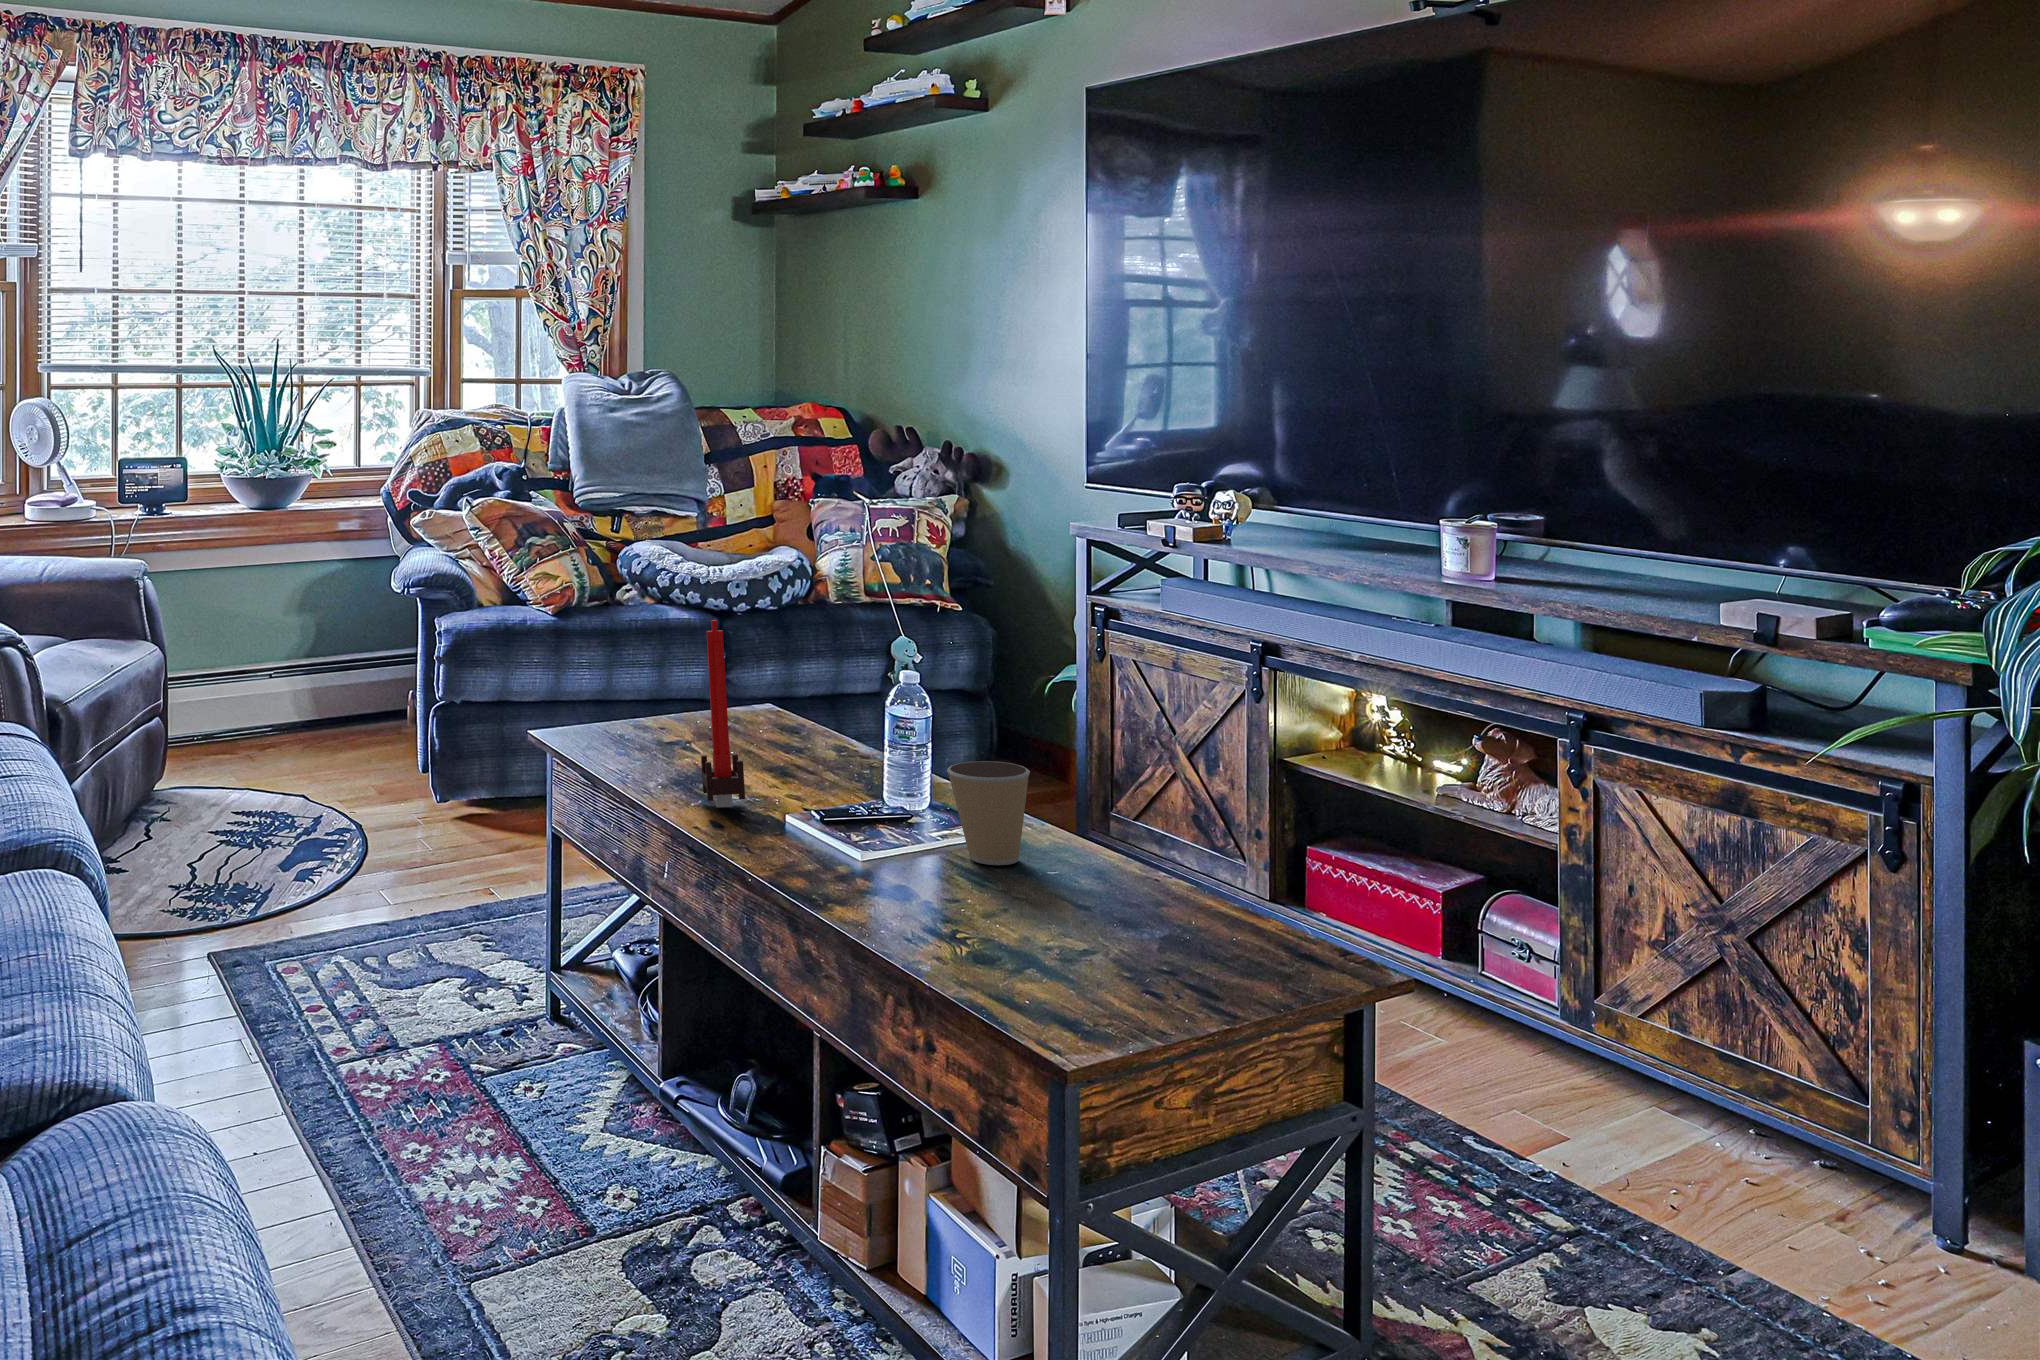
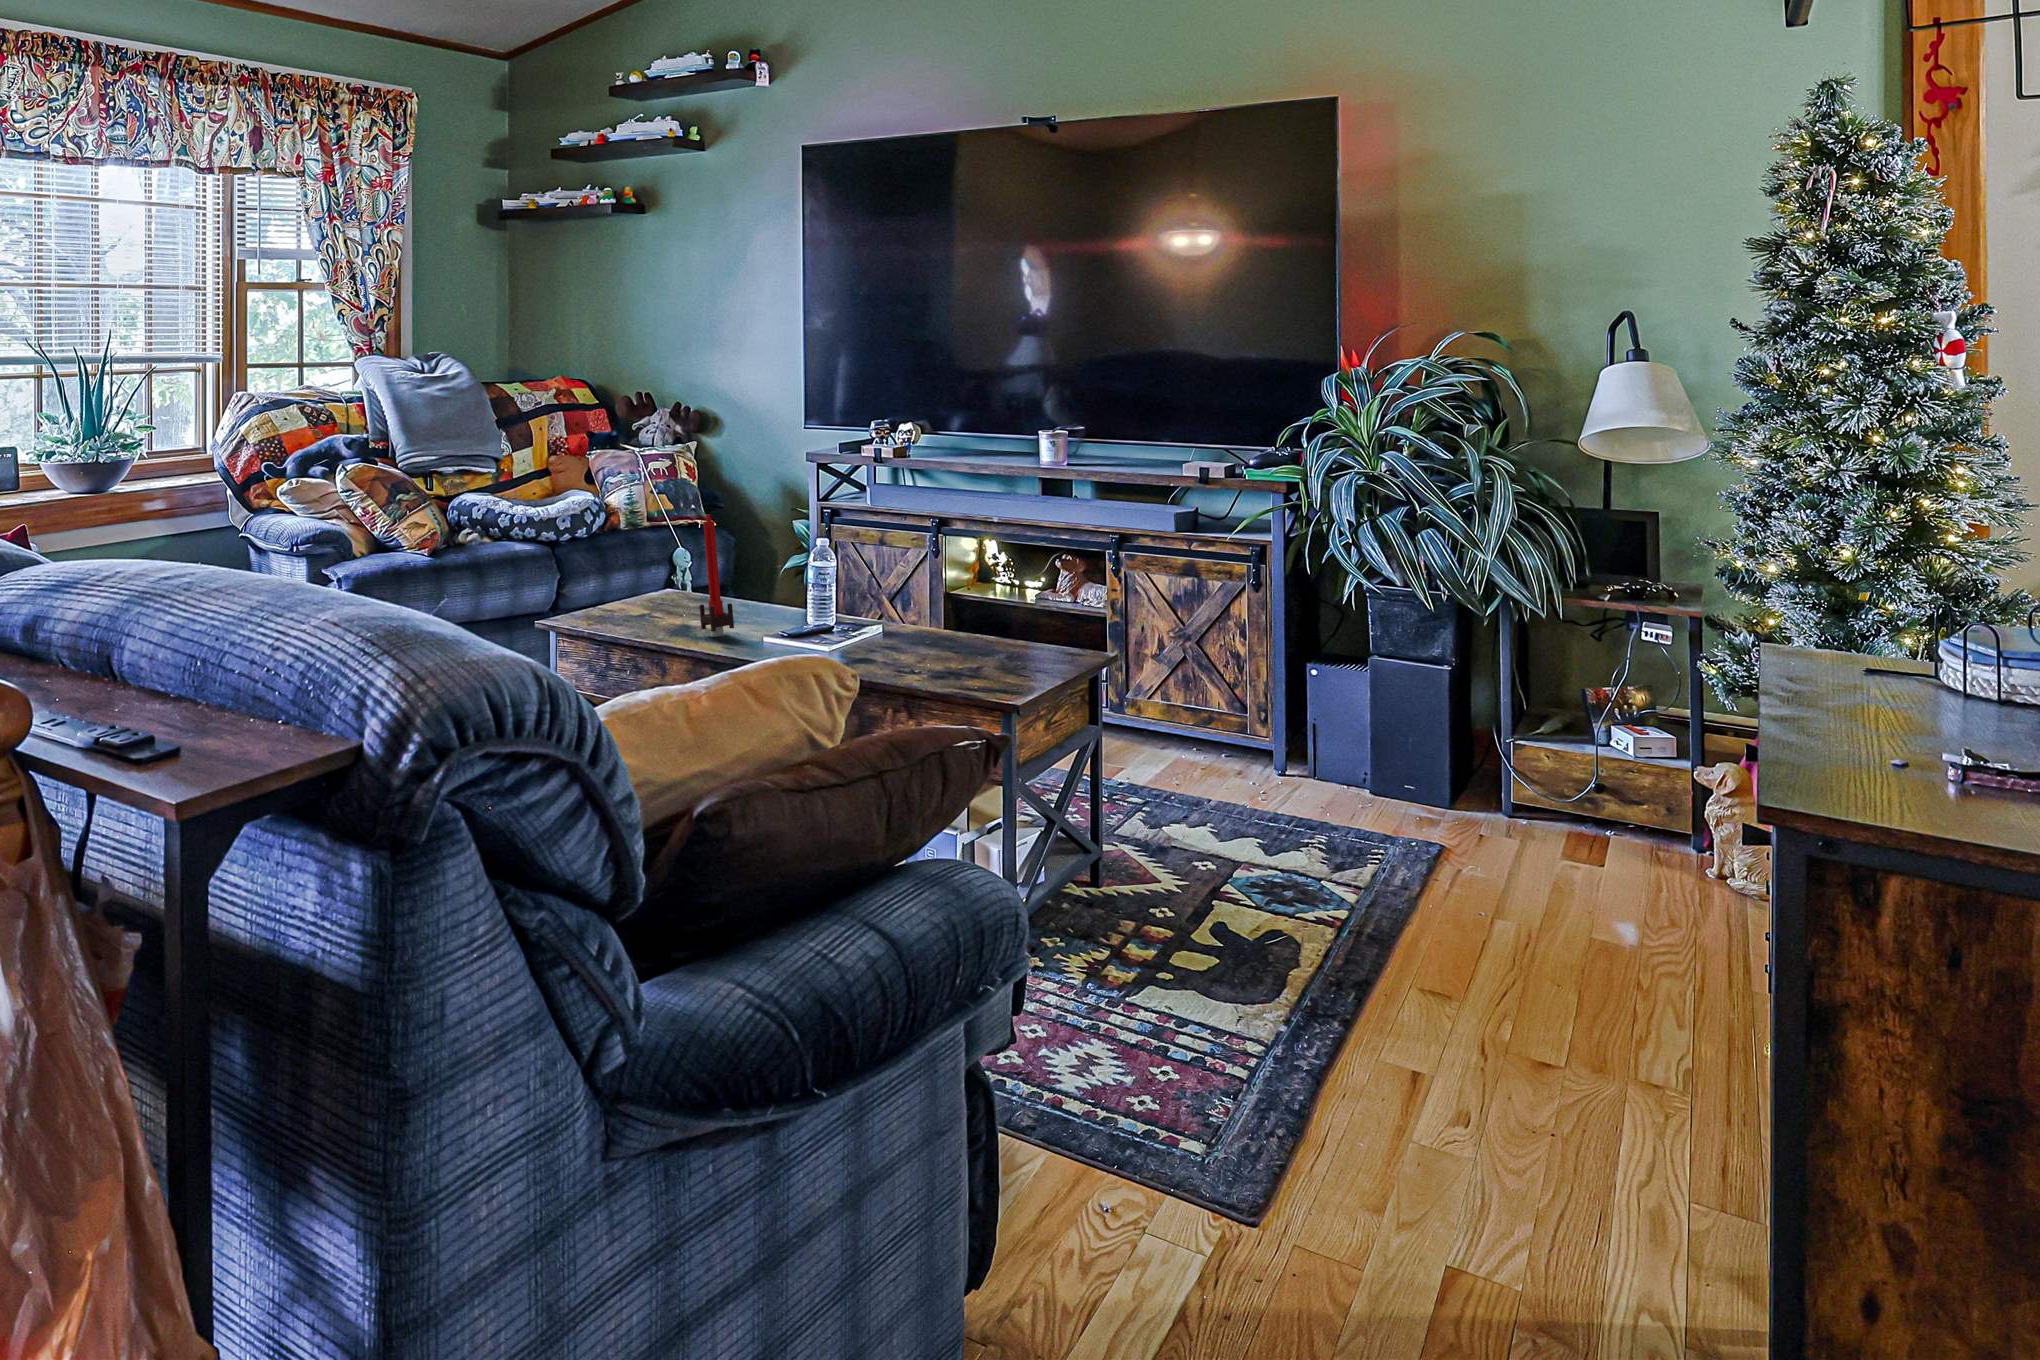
coffee cup: present [947,761,1030,865] -> none [863,582,911,641]

